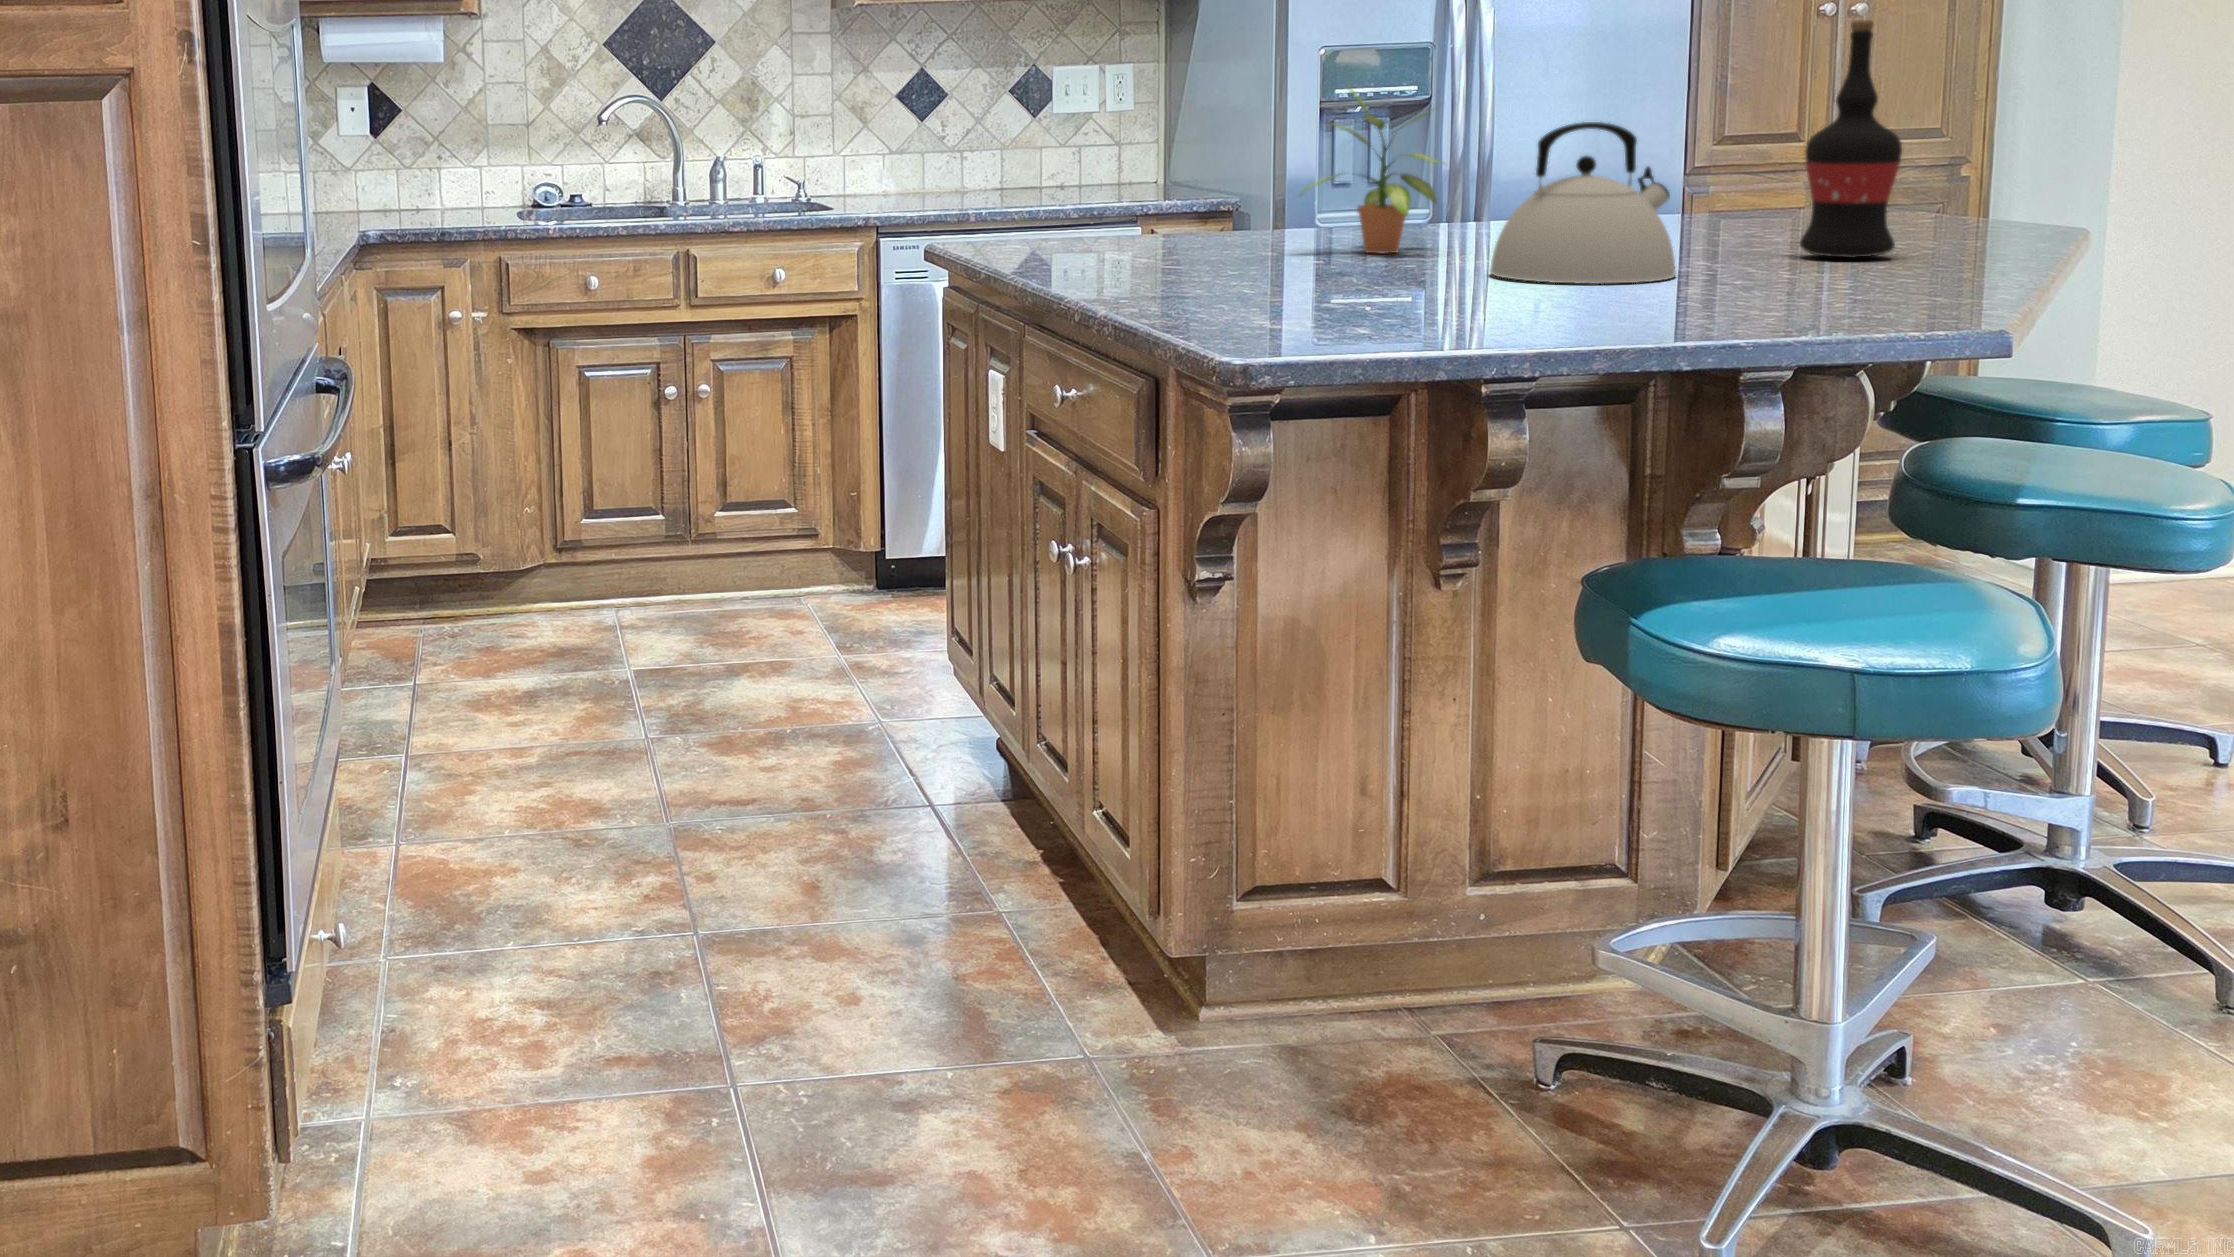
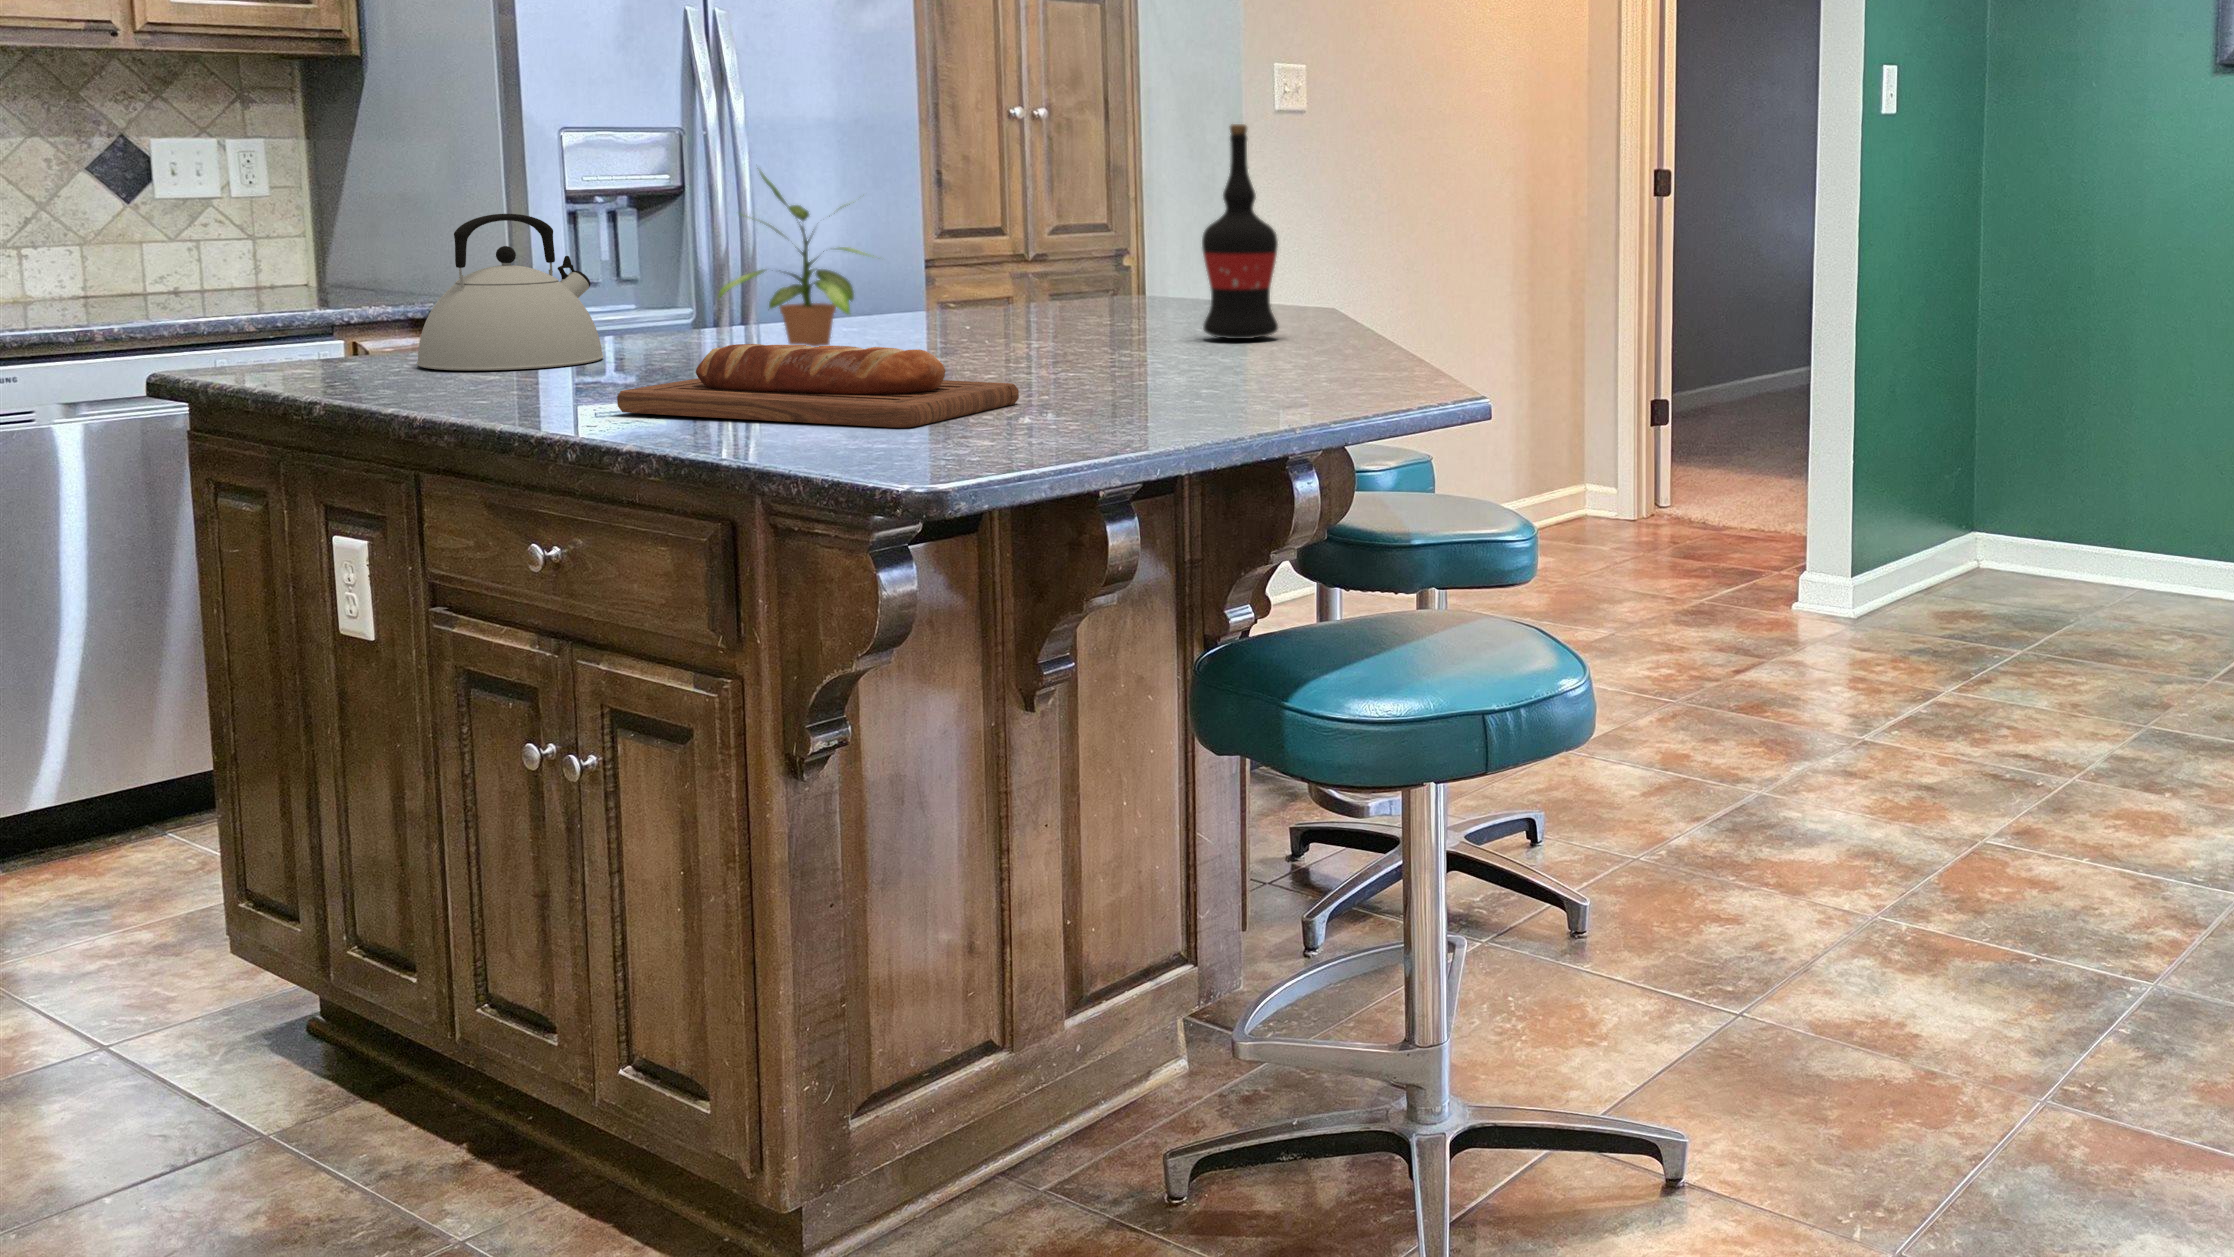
kettle: present [1490,122,1676,284] -> present [417,214,603,370]
bread loaf: none [1135,236,1458,314] -> present [617,344,1019,428]

